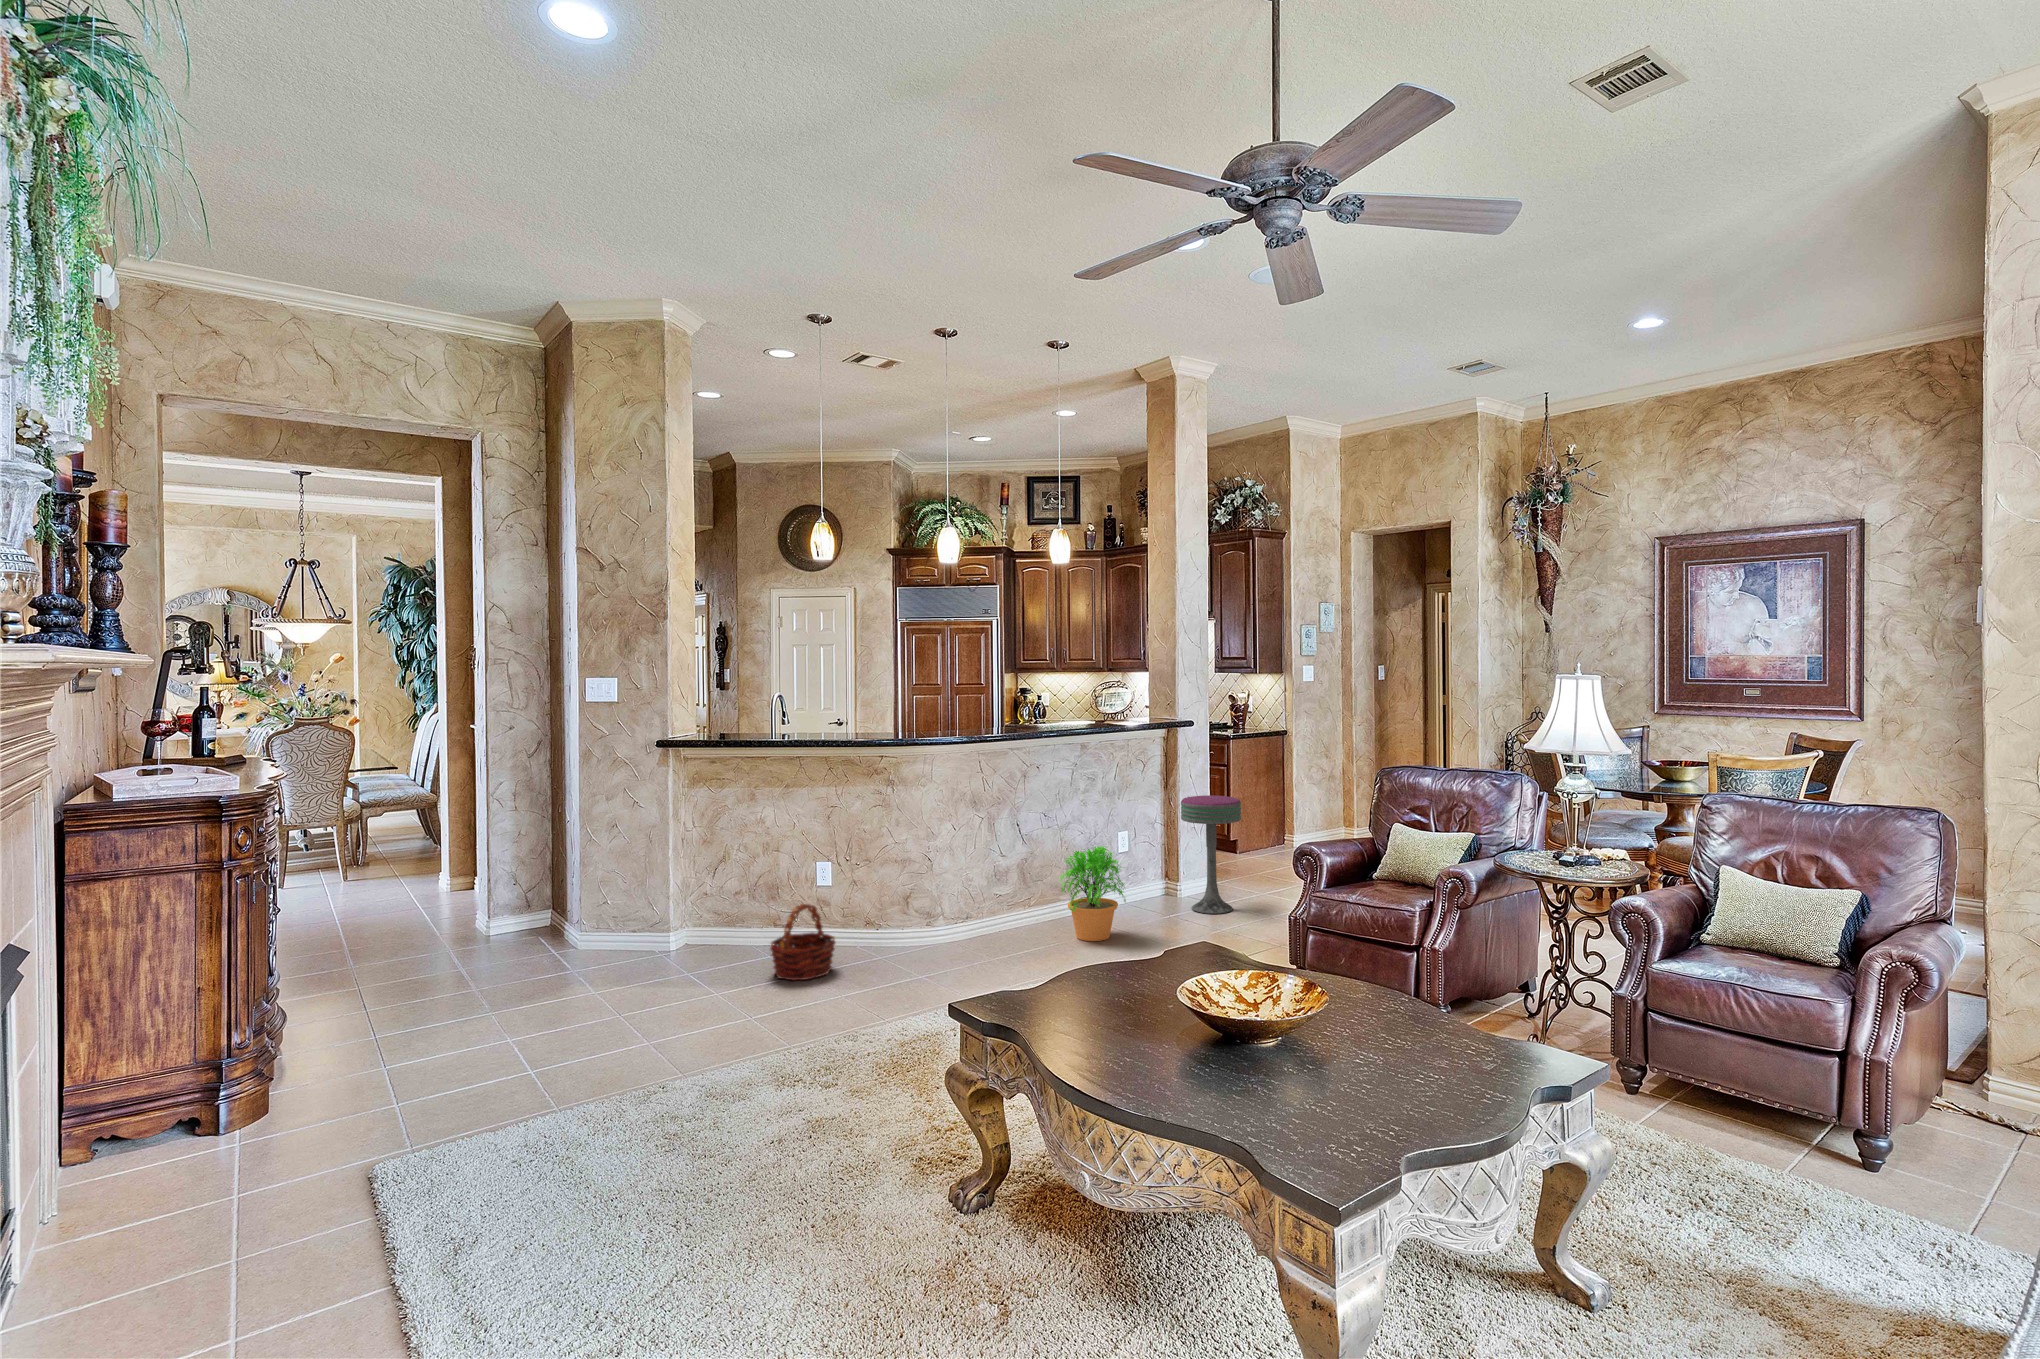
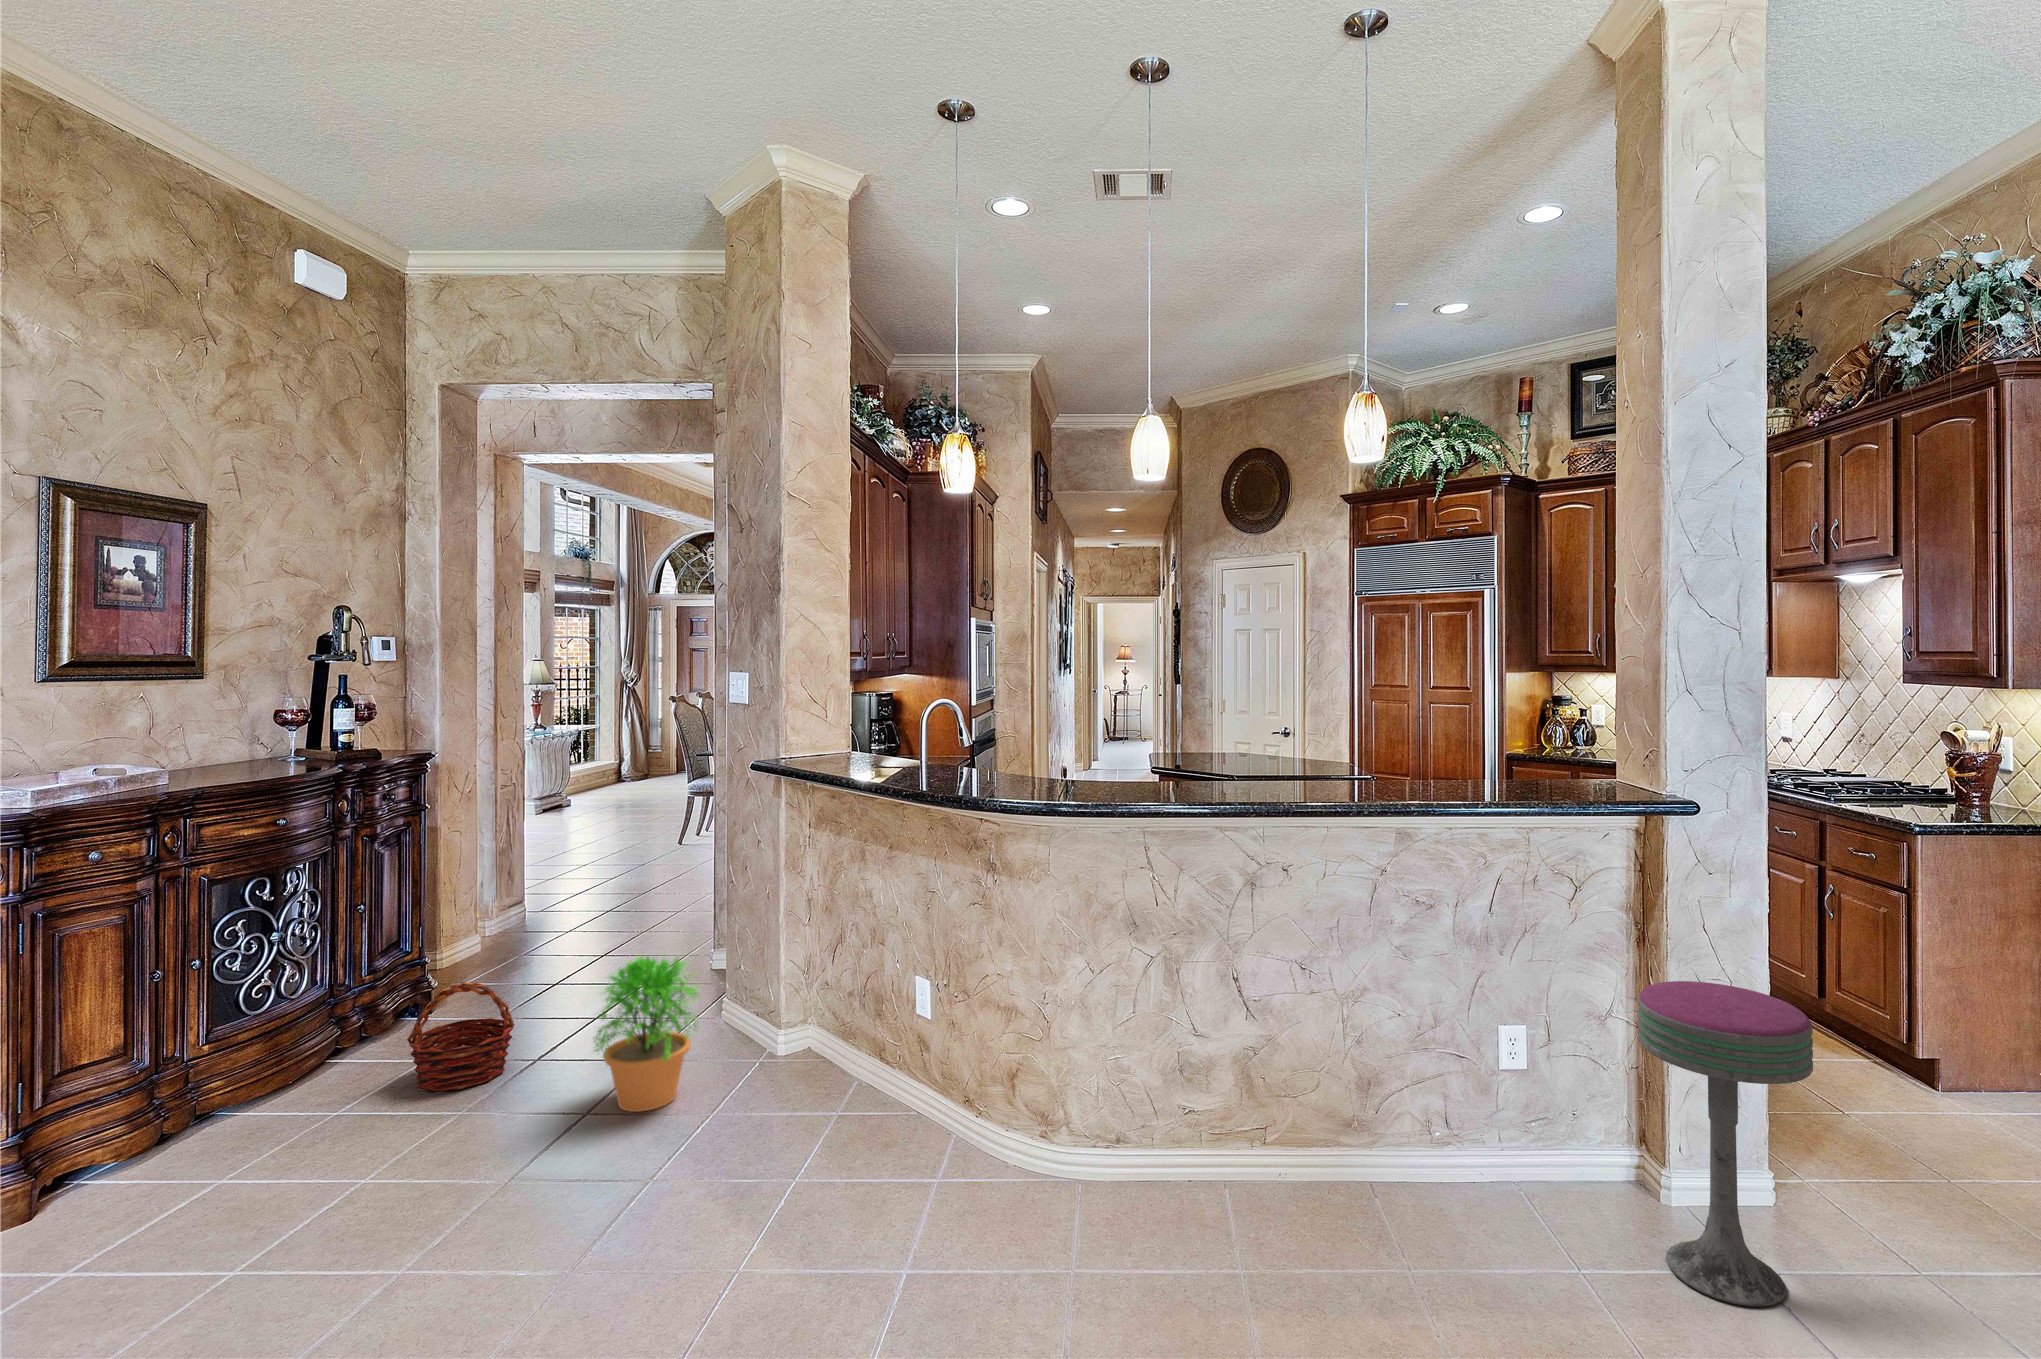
potted plant: present [1060,845,1126,941] -> present [593,956,698,1112]
basket: present [770,904,835,981] -> present [407,982,514,1091]

